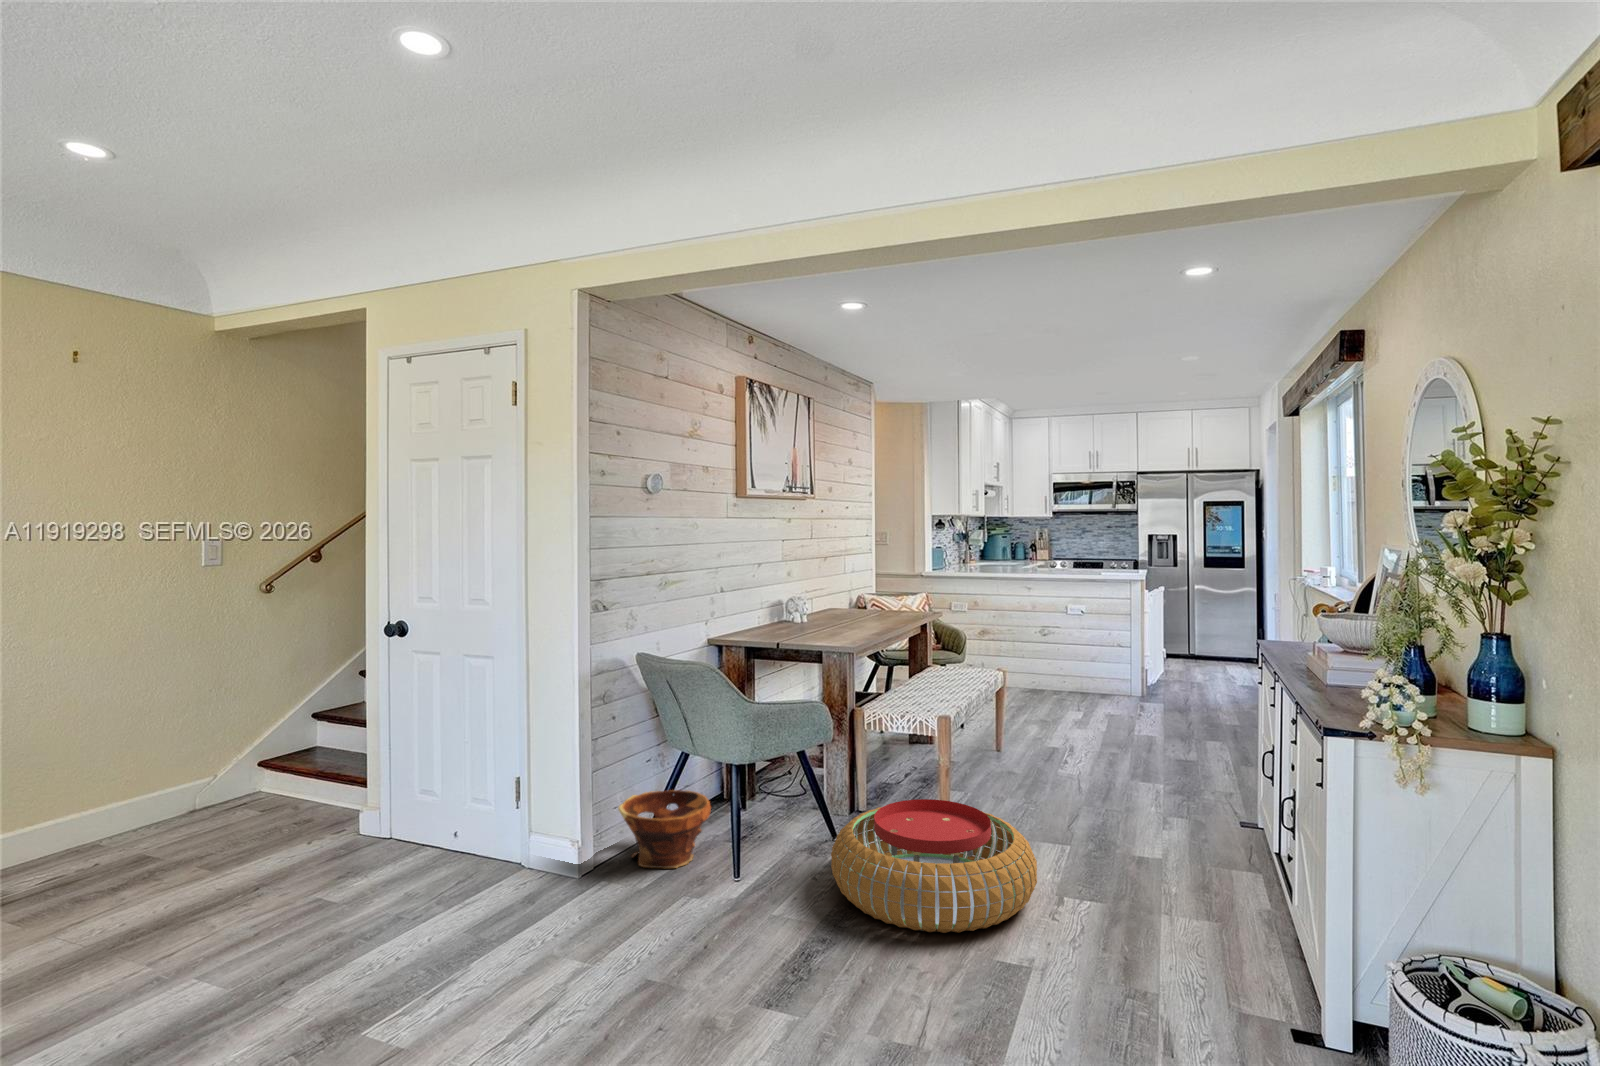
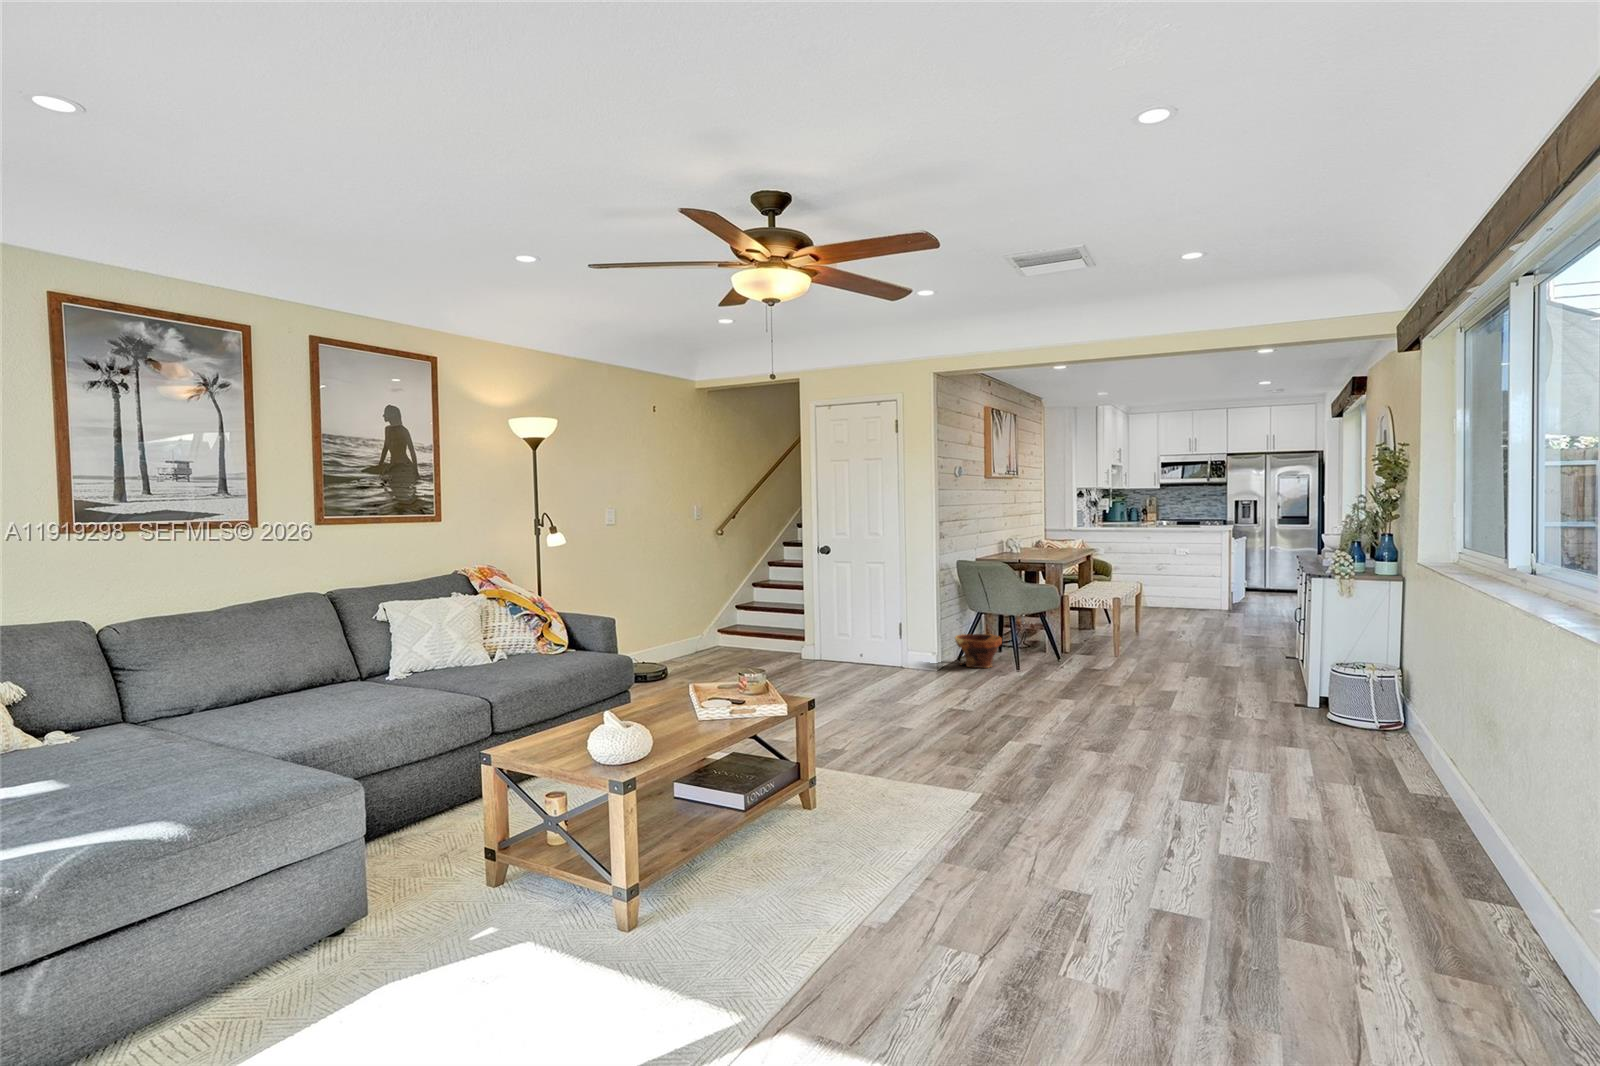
pouf: present [831,799,1037,933] -> none [1072,634,1179,683]

